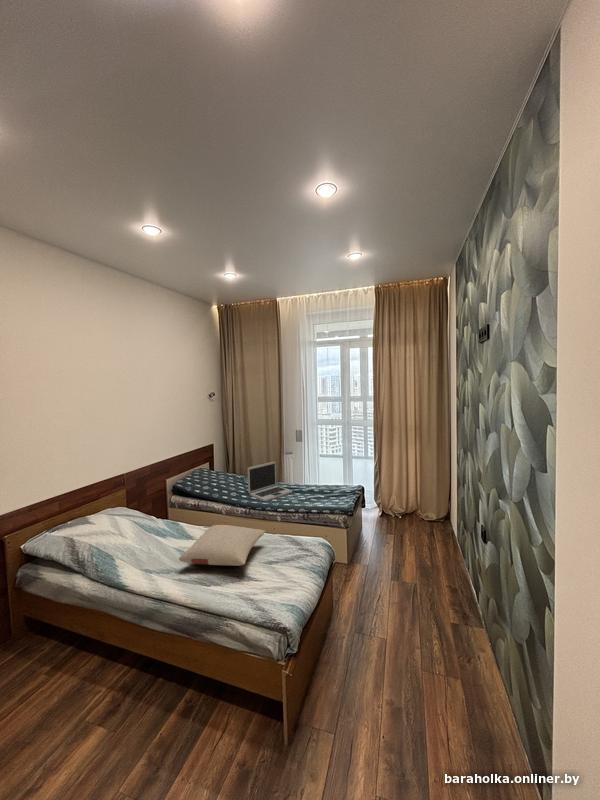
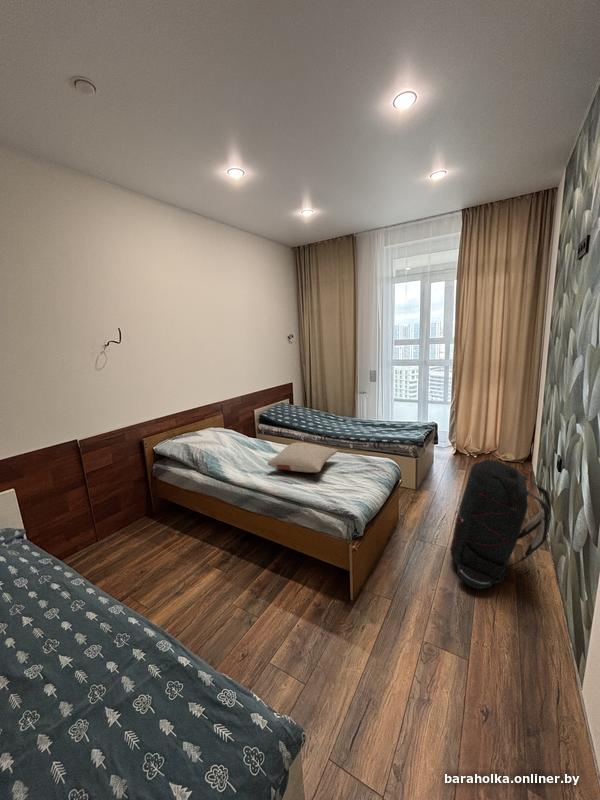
laptop: present [247,462,292,501] -> none [323,397,364,432]
backpack: none [392,536,488,696] -> present [450,460,551,589]

